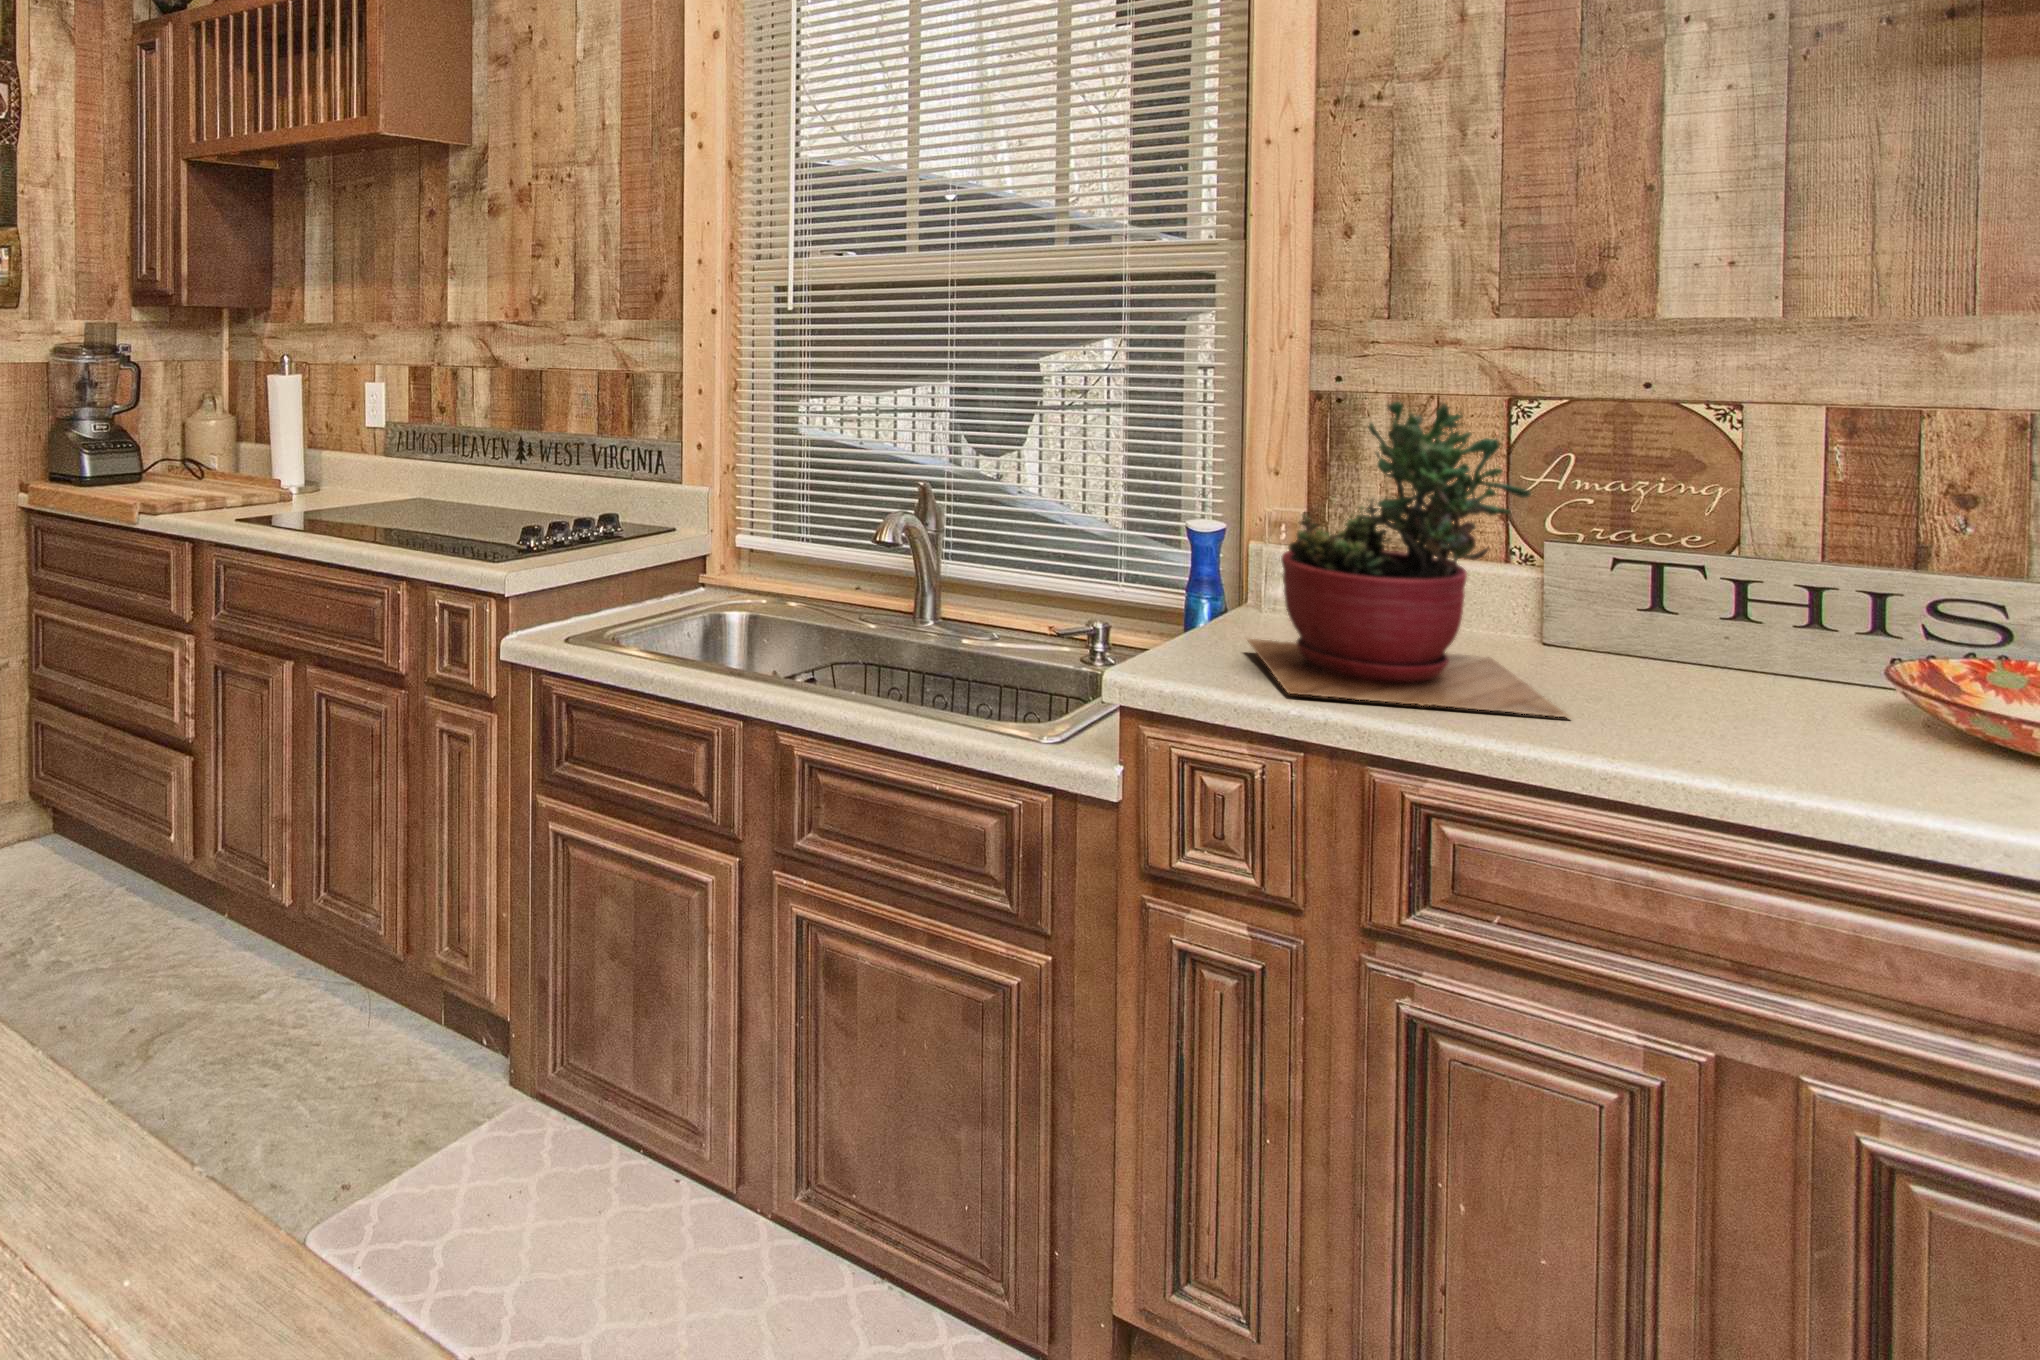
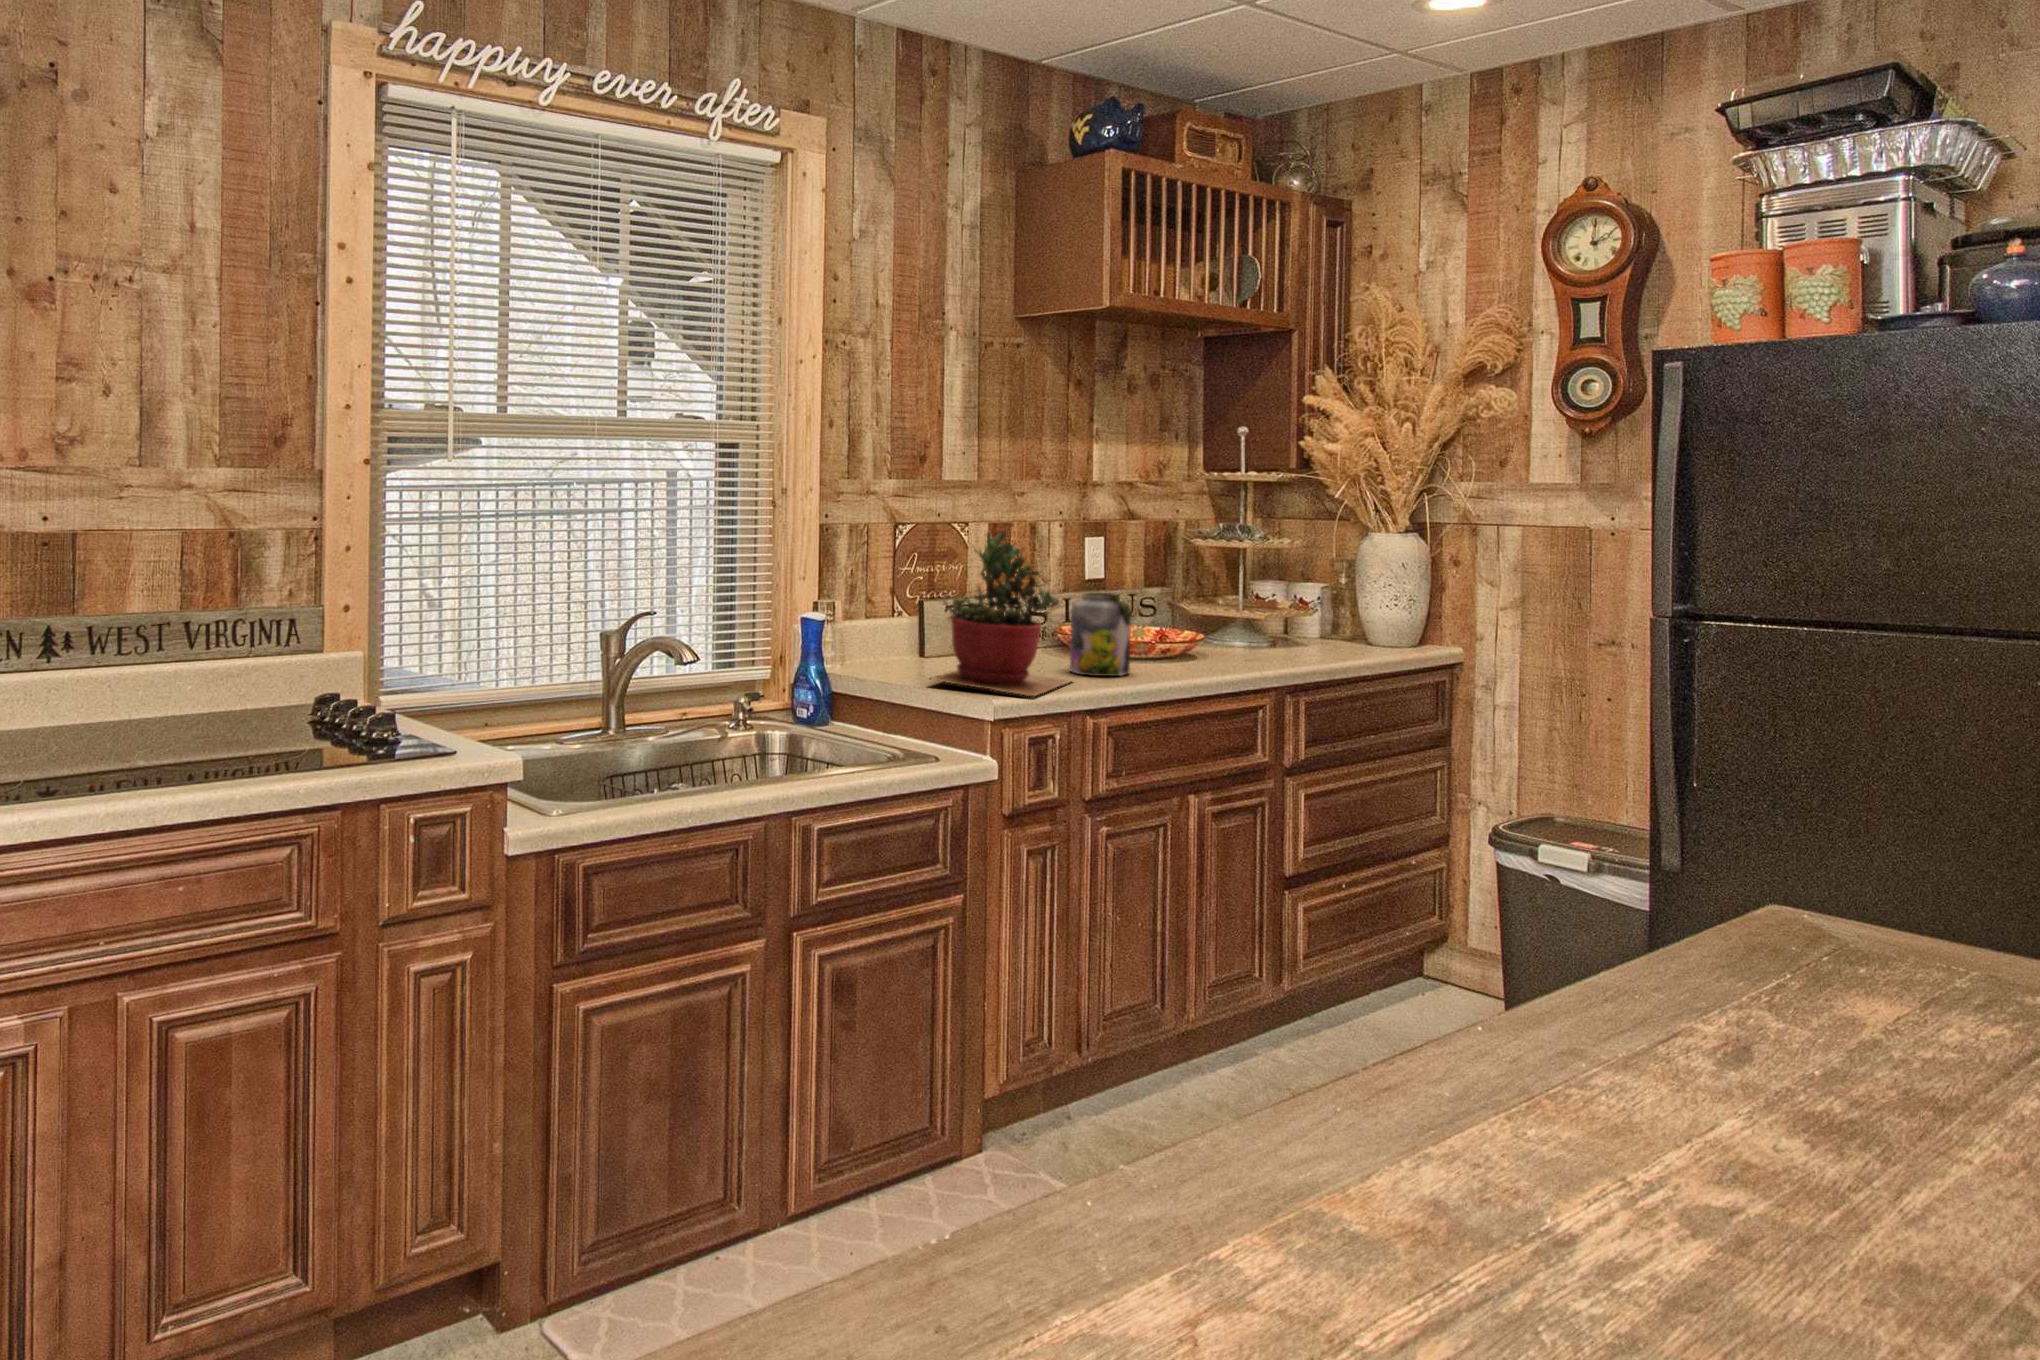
jar: none [1684,554,1872,755] -> present [1070,593,1131,676]

